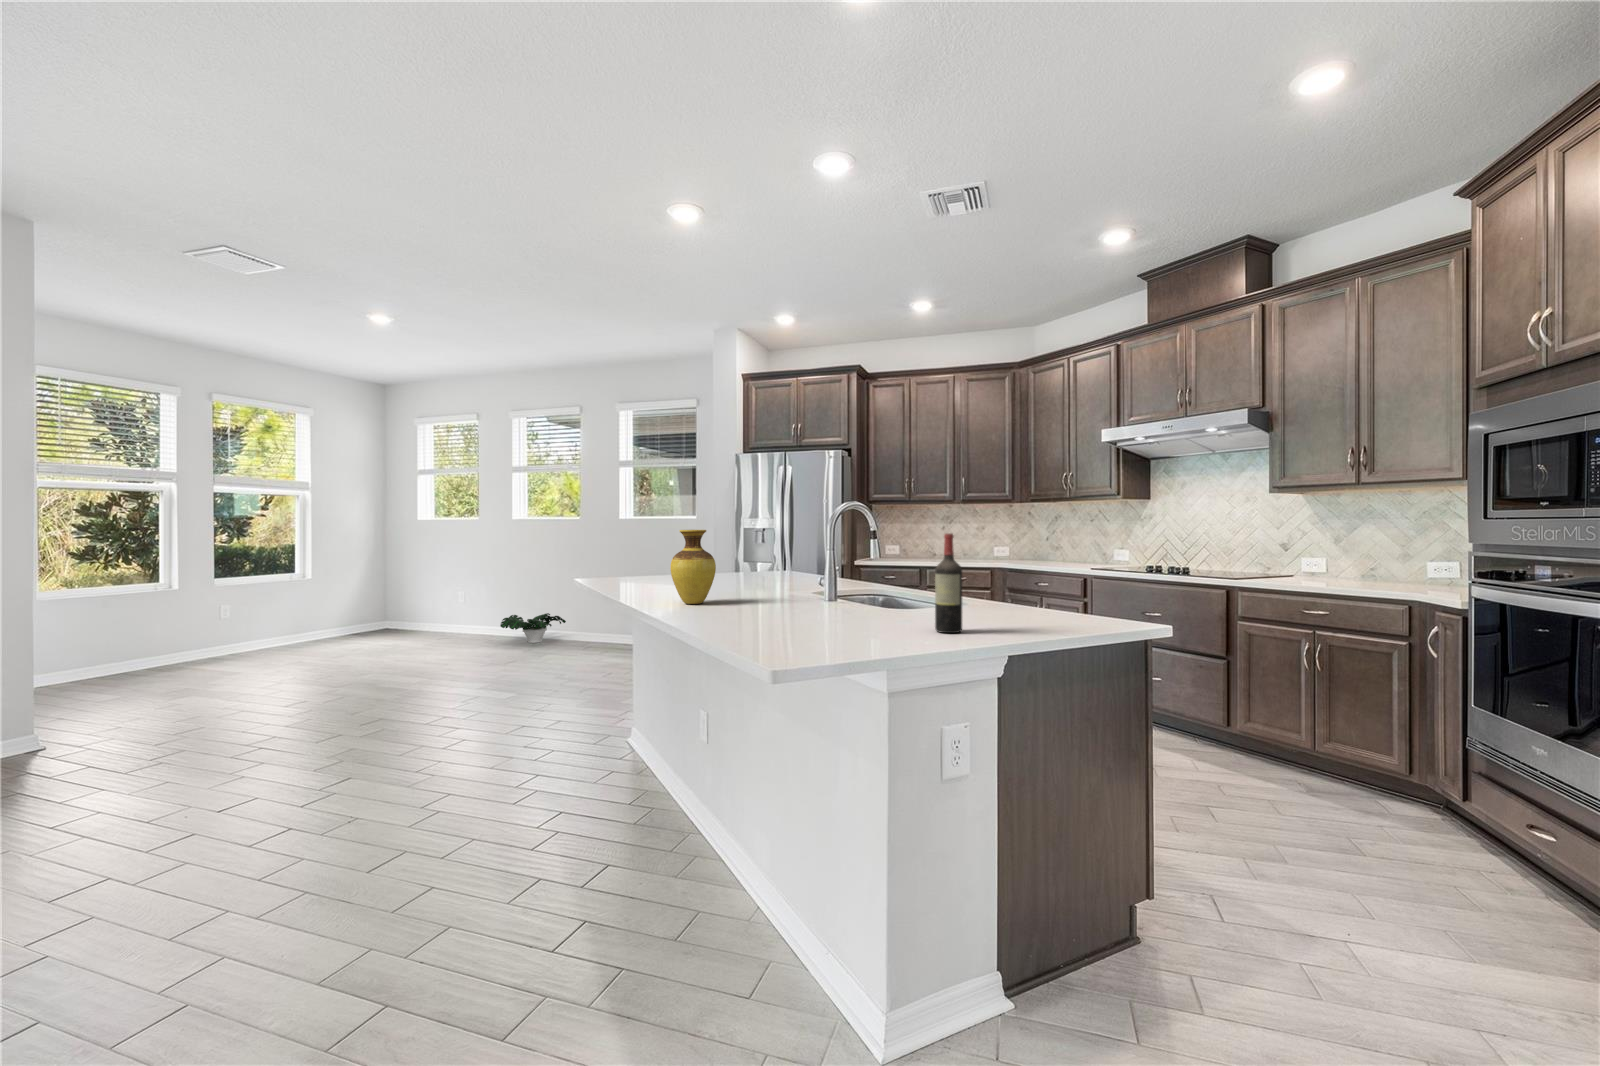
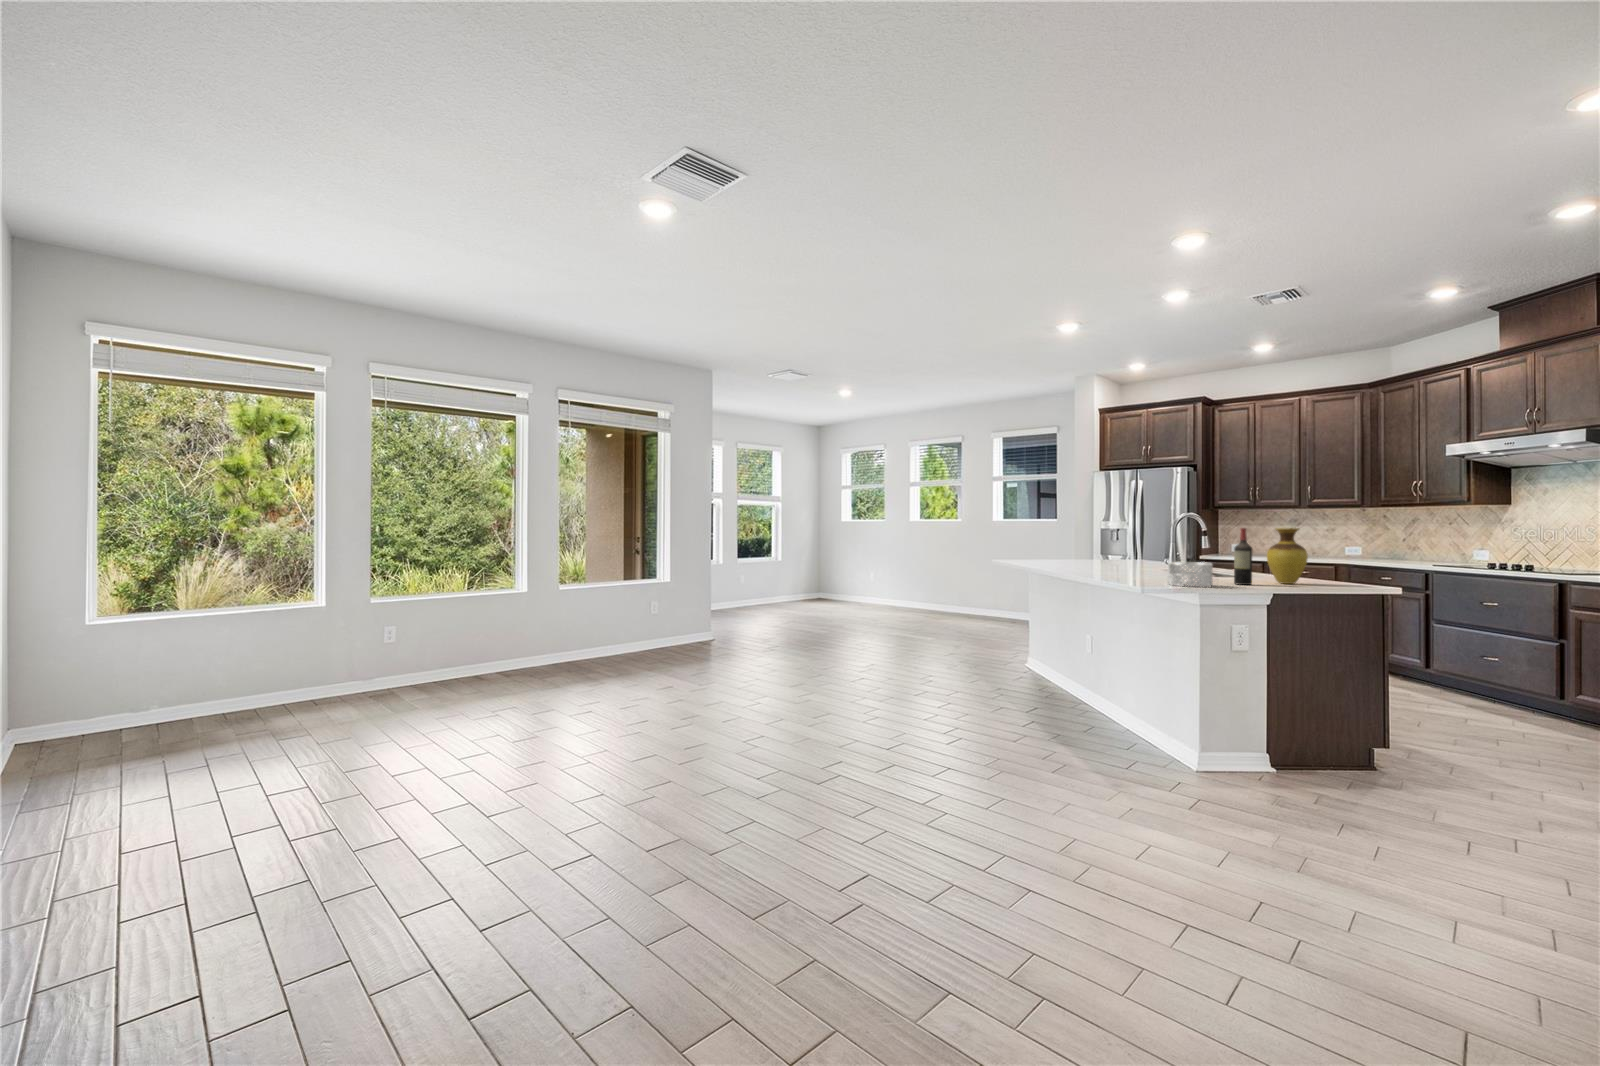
vase: present [671,530,716,604] -> present [1267,528,1308,584]
decorative bowl: none [836,598,911,652] -> present [1168,562,1213,587]
potted plant: present [500,613,566,643] -> none [904,593,950,614]

